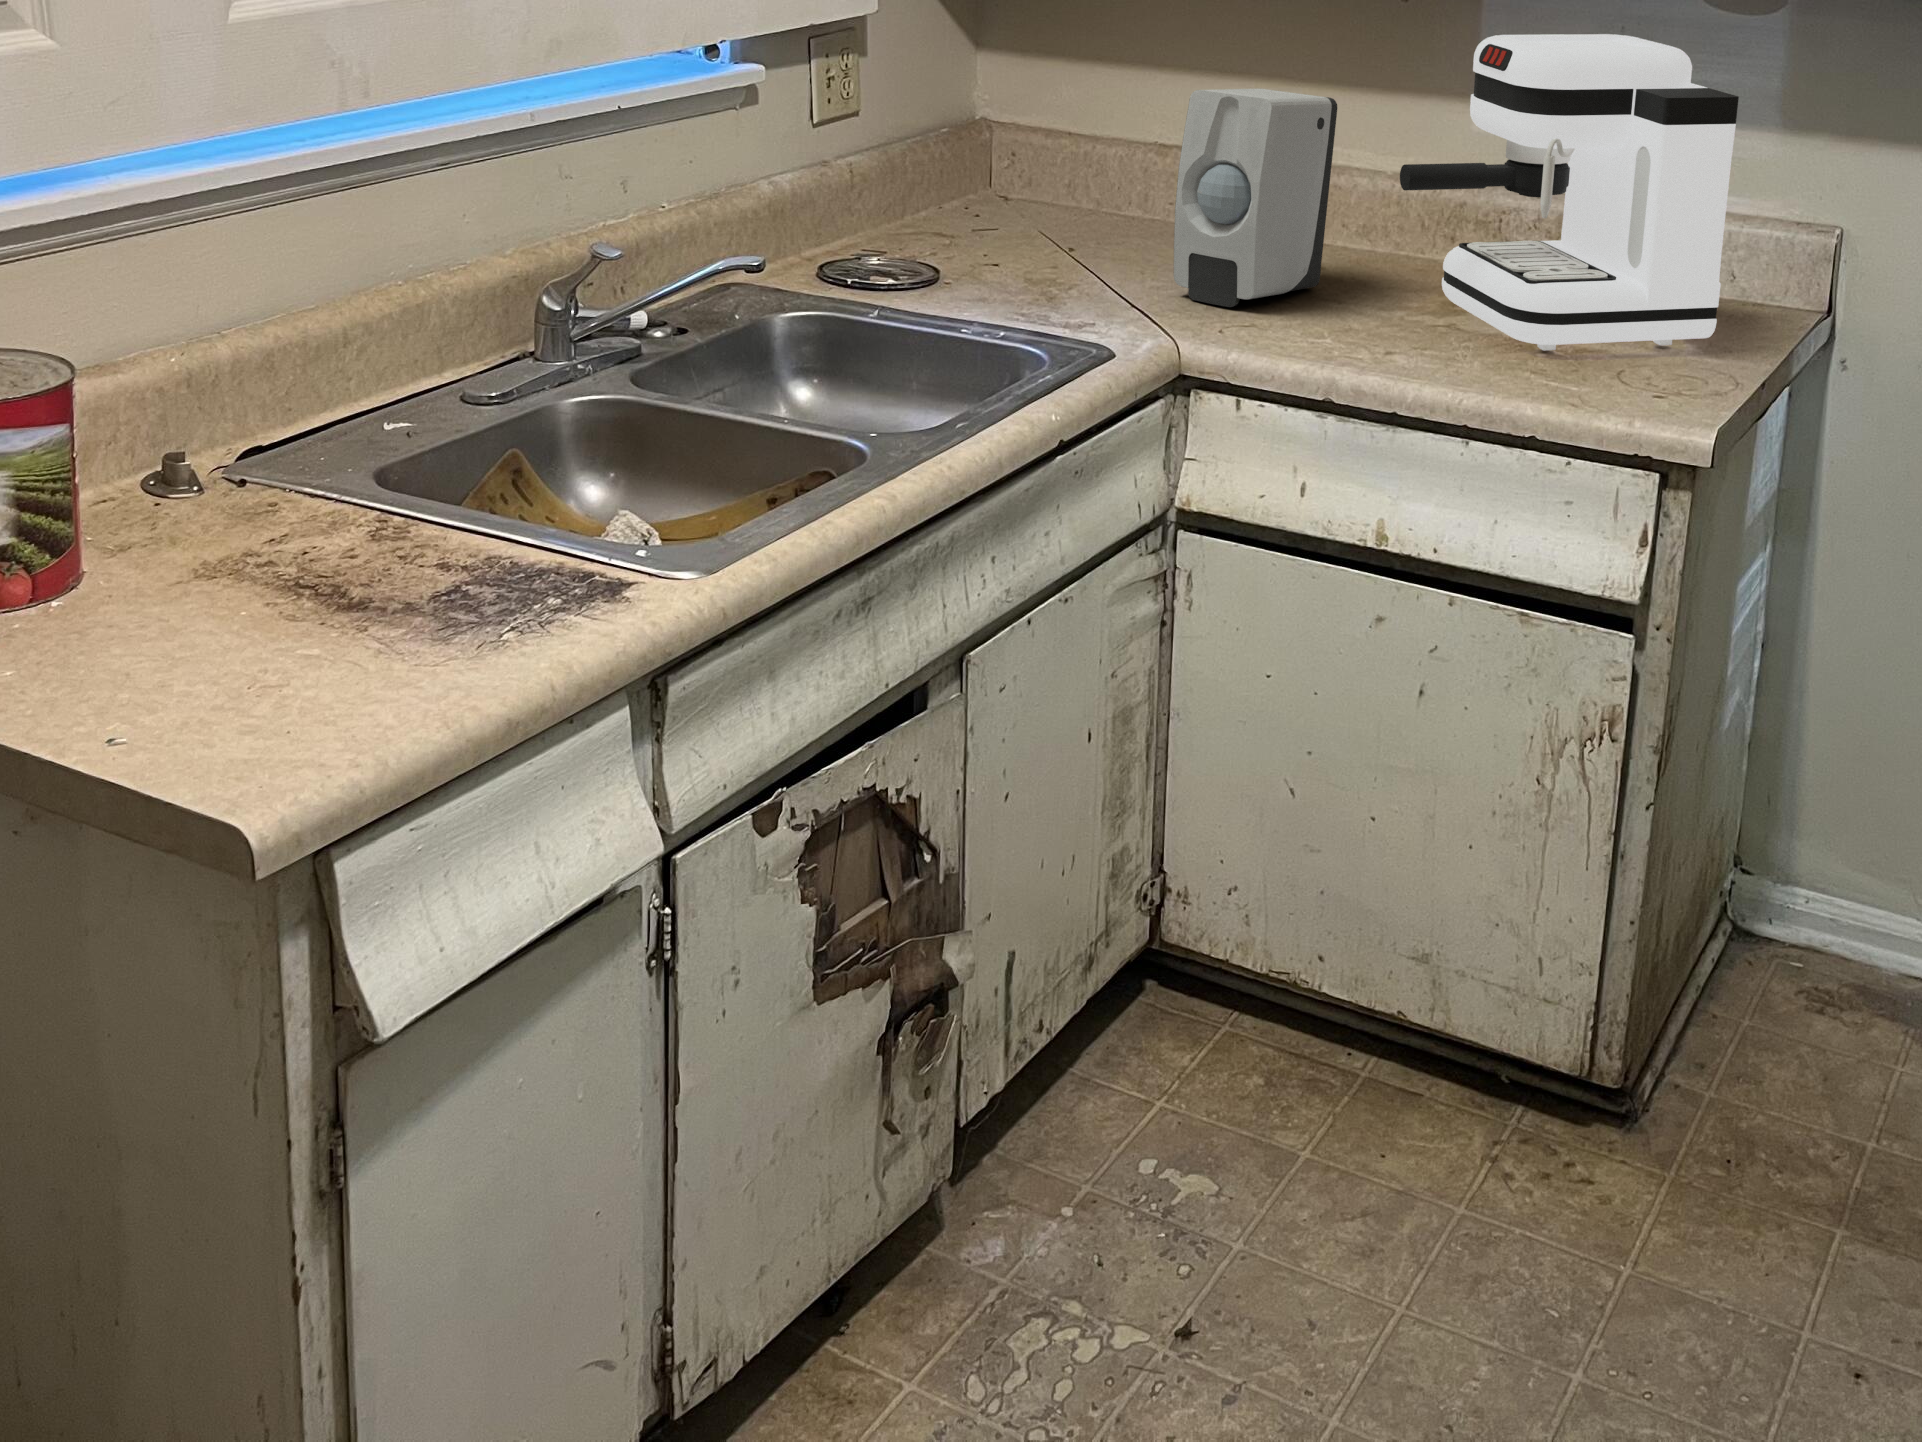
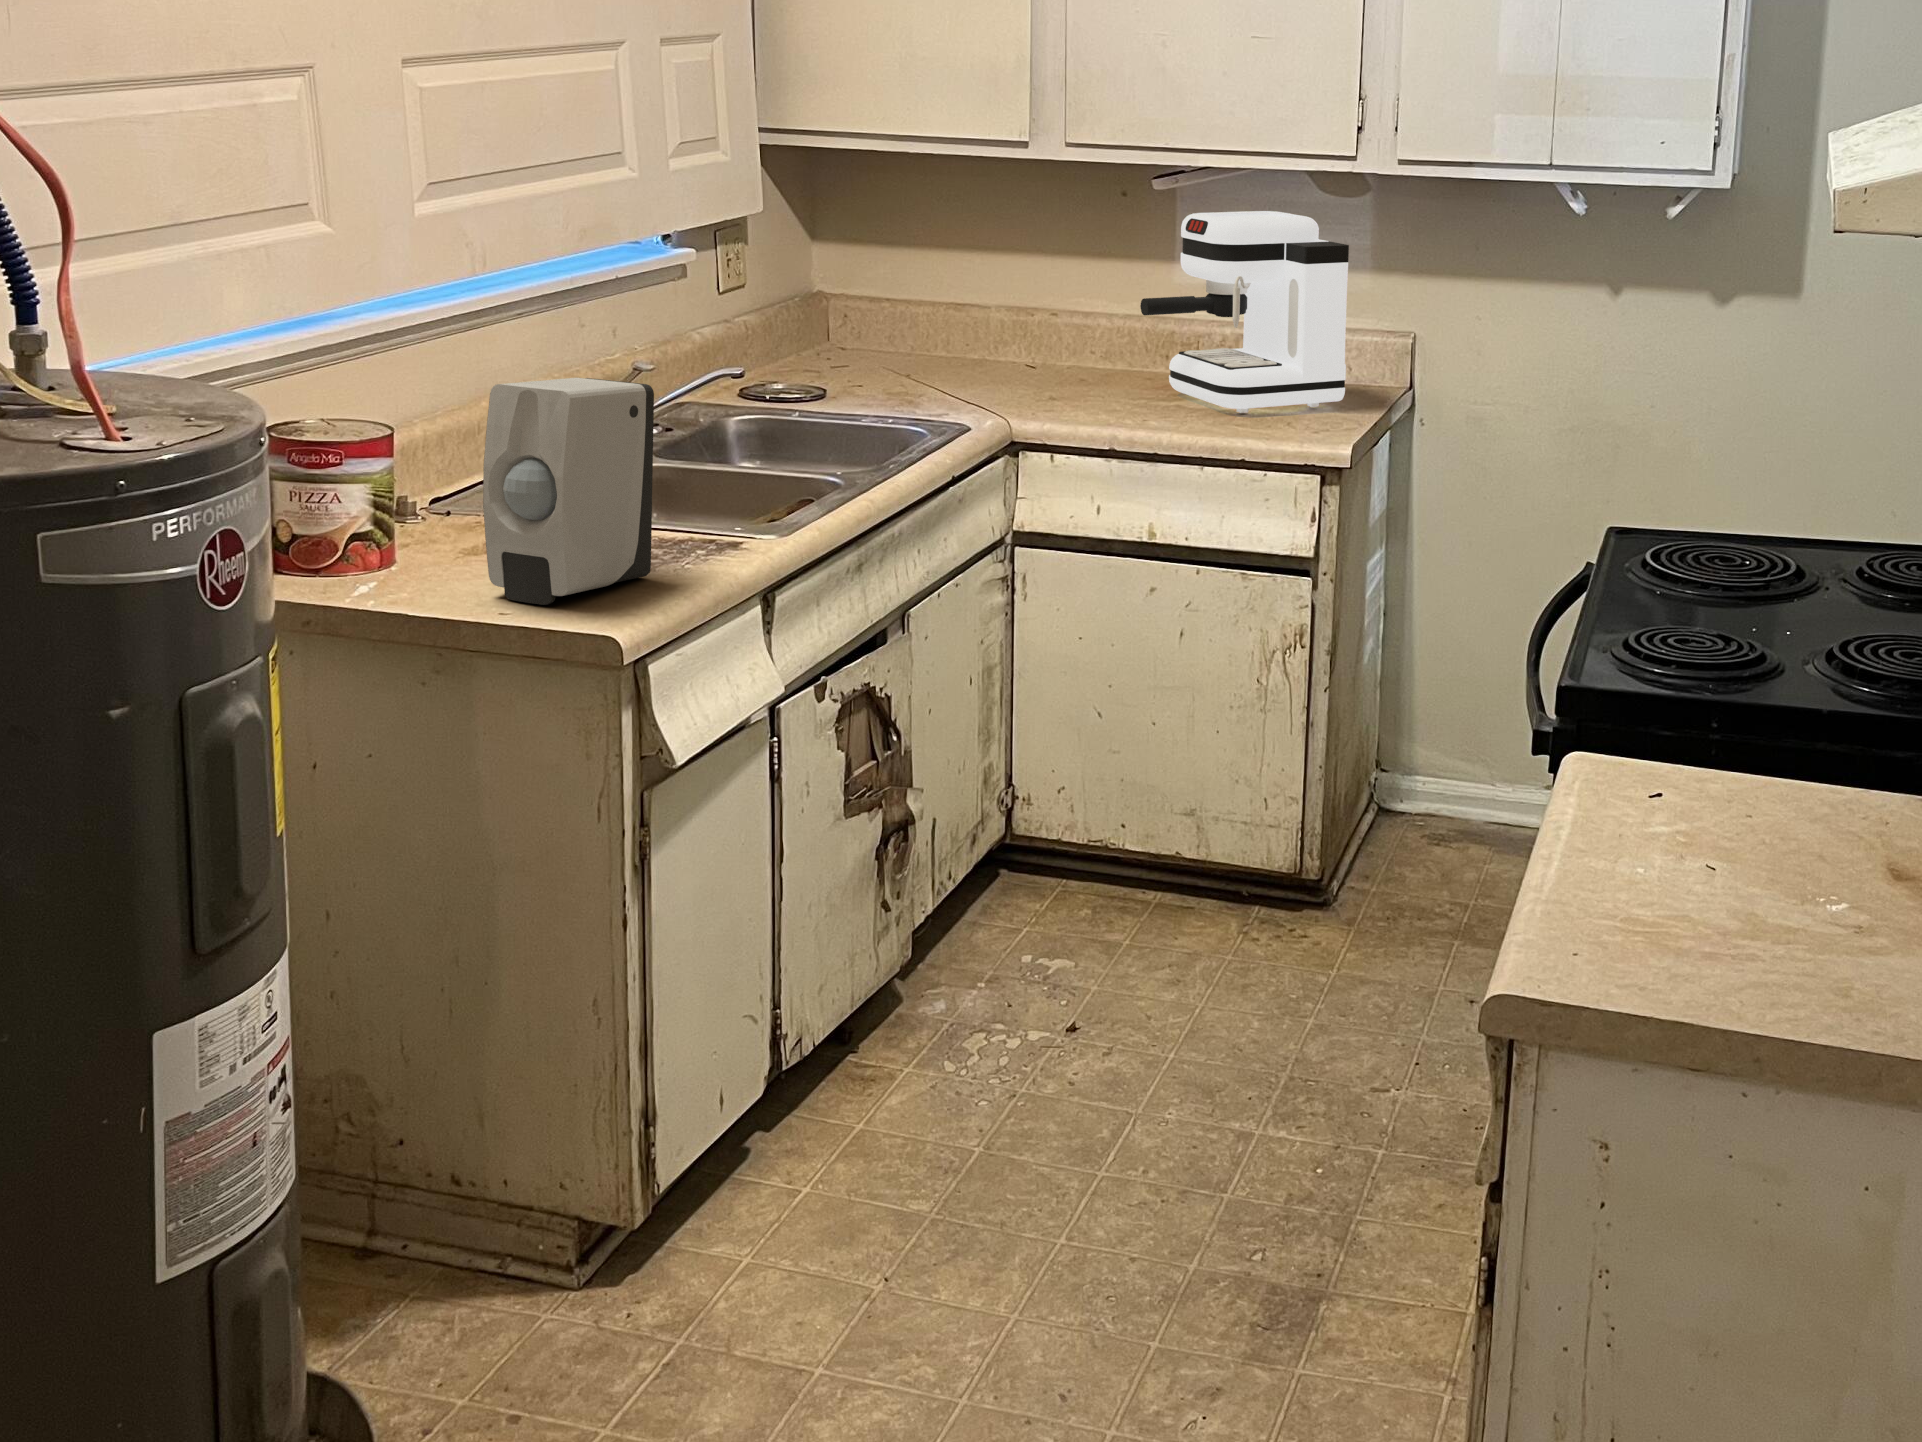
soap dispenser: present [1174,89,1337,307] -> present [483,378,654,605]

